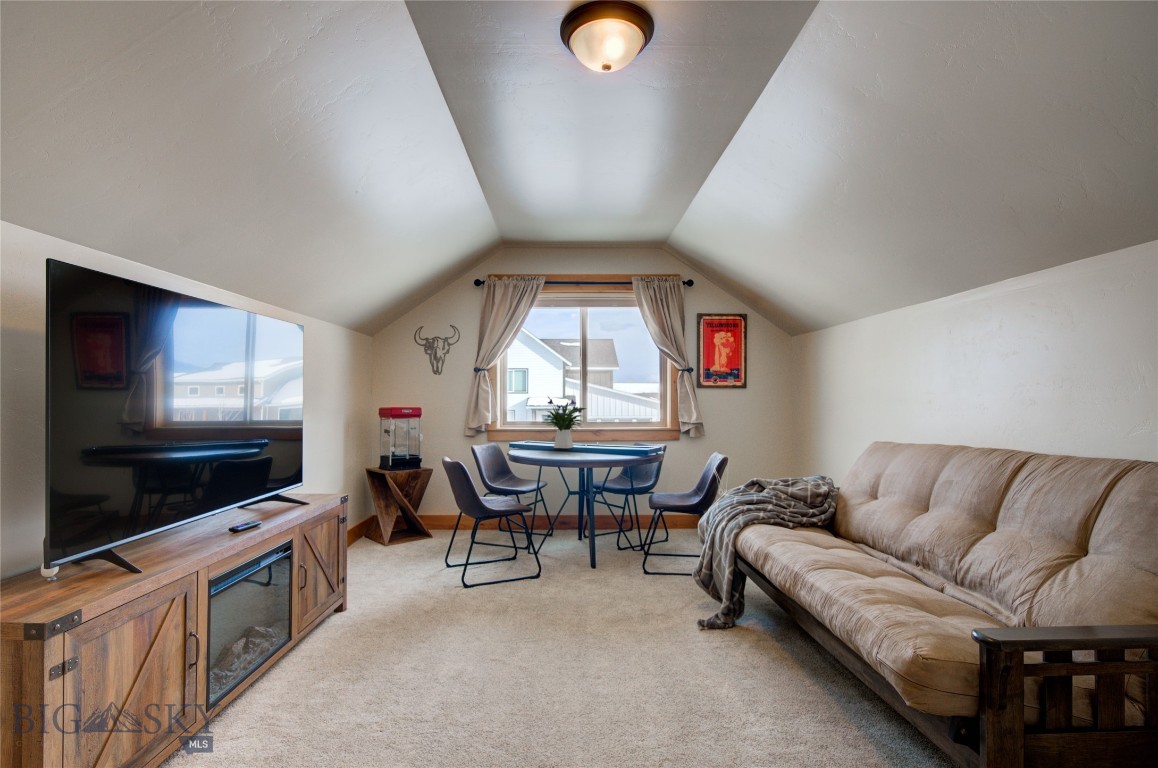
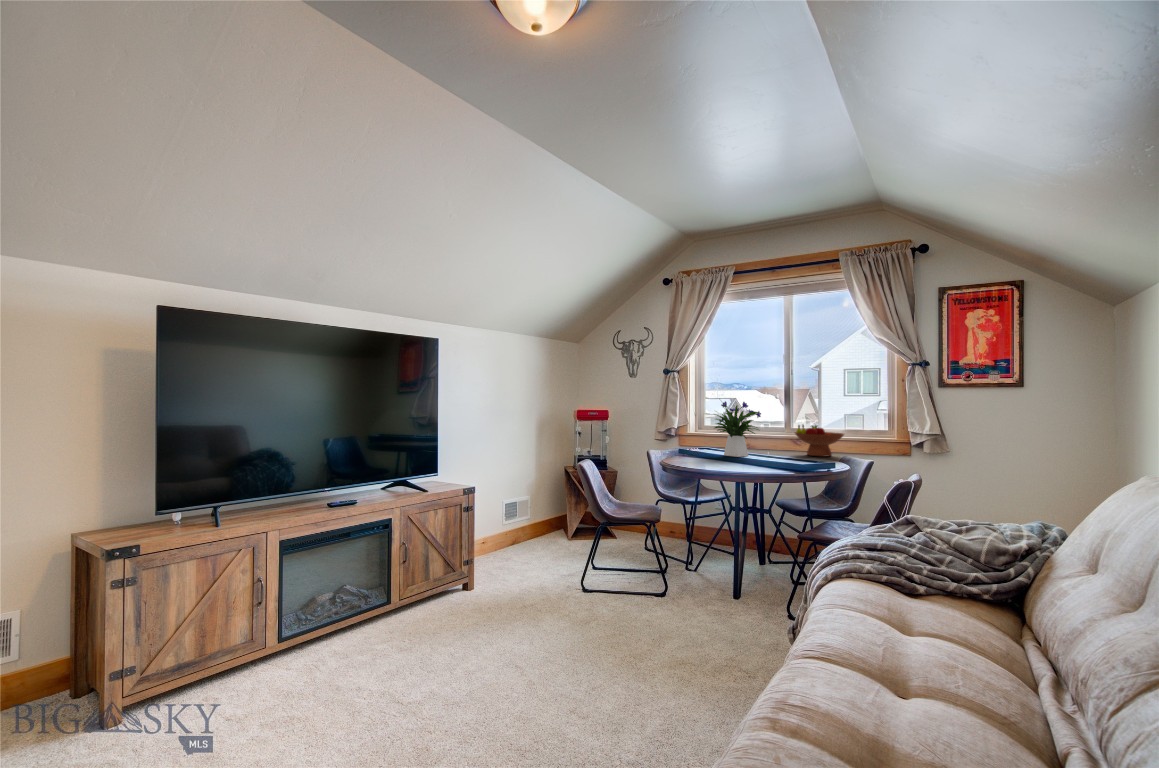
fruit bowl: none [603,418,642,444] -> present [795,425,844,456]

